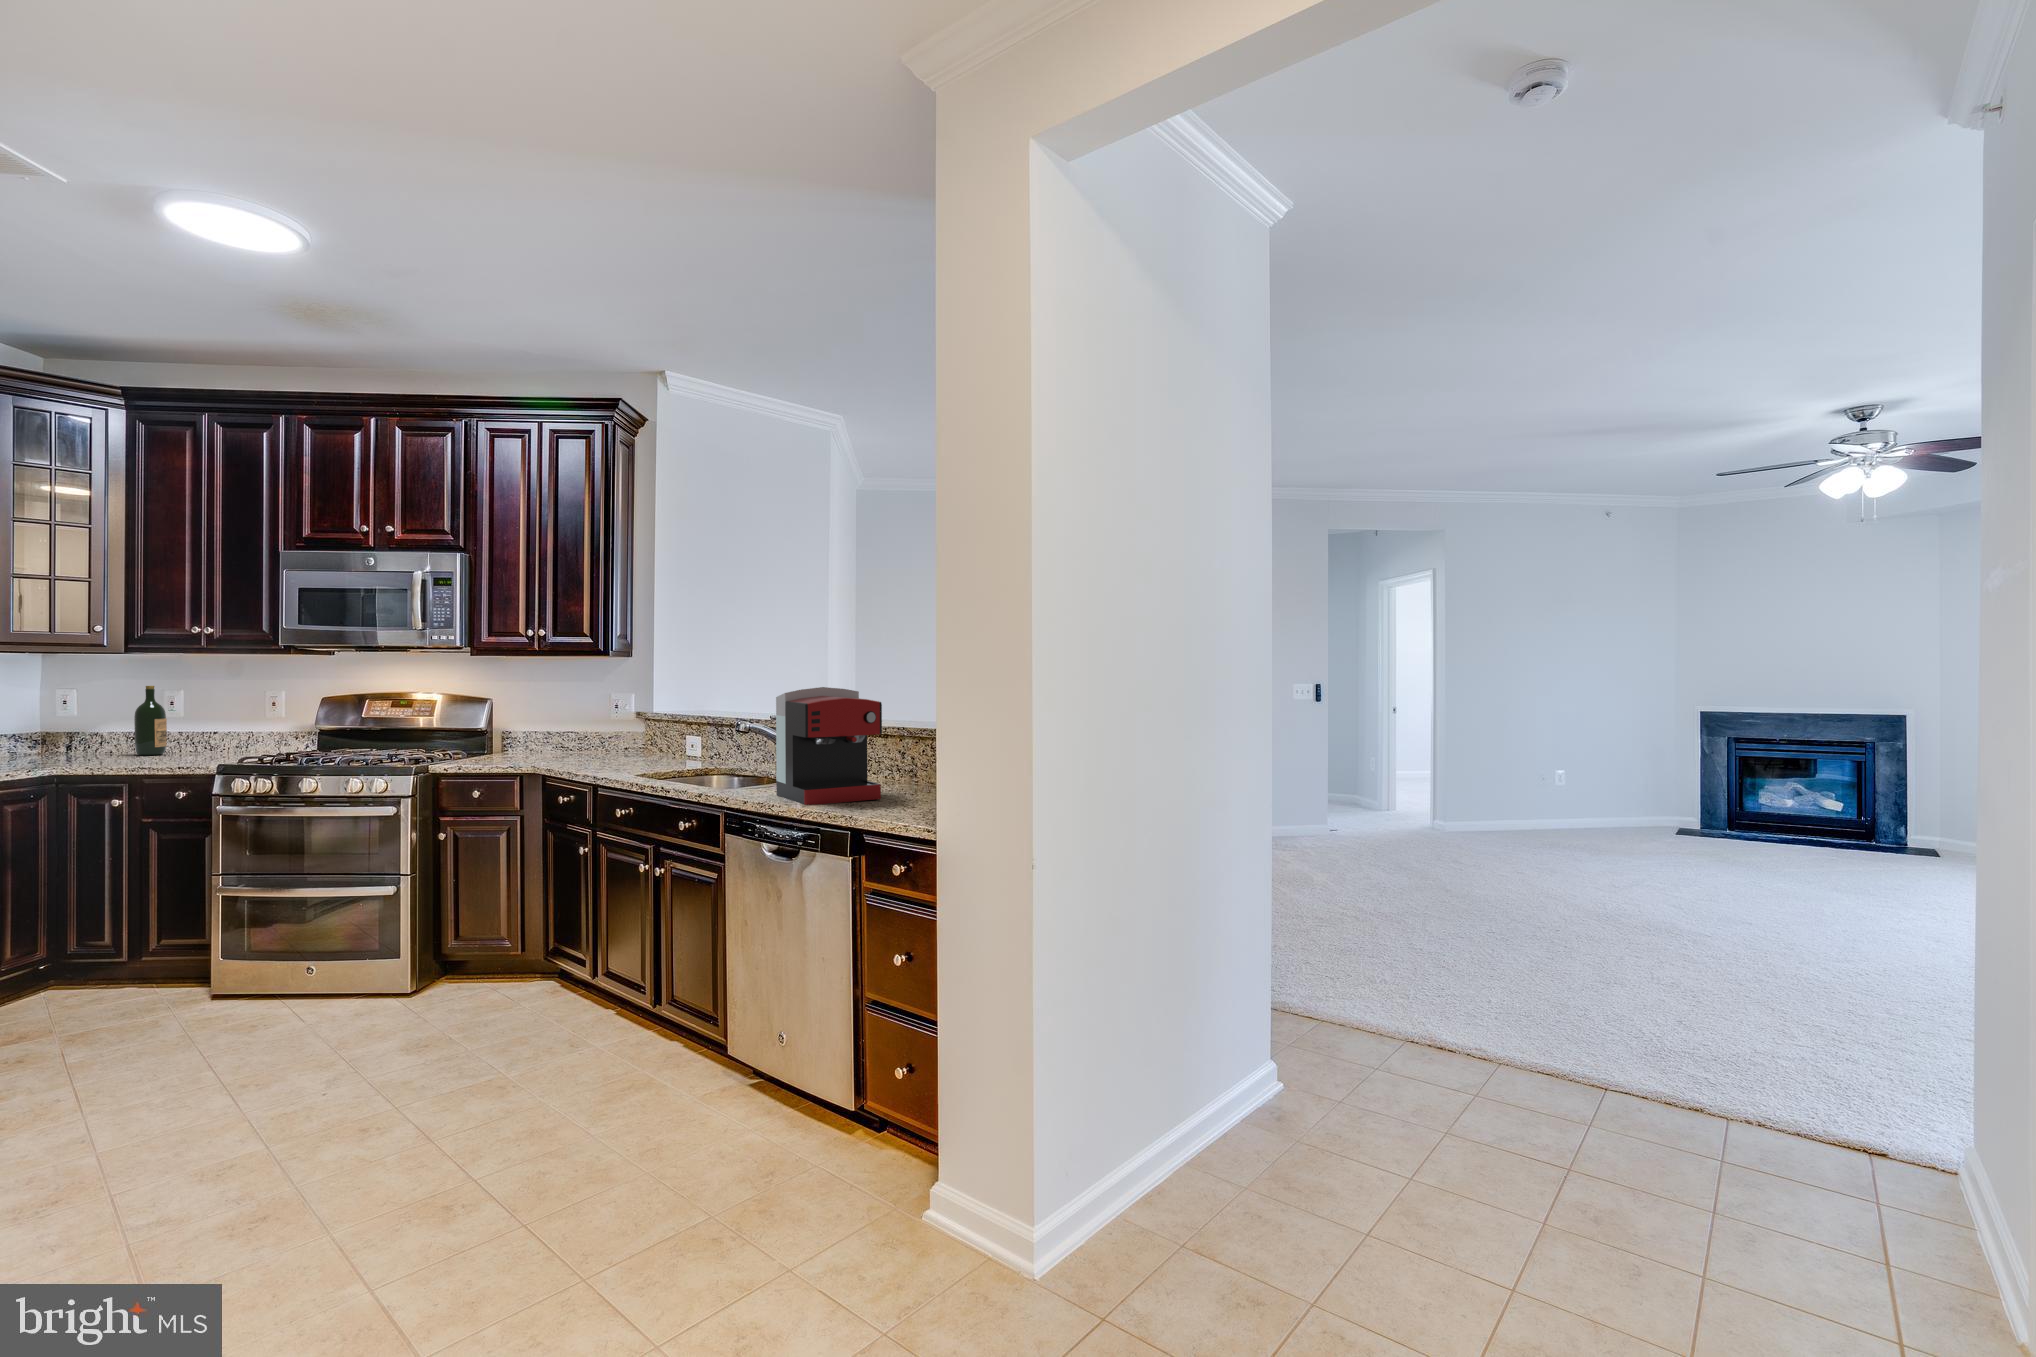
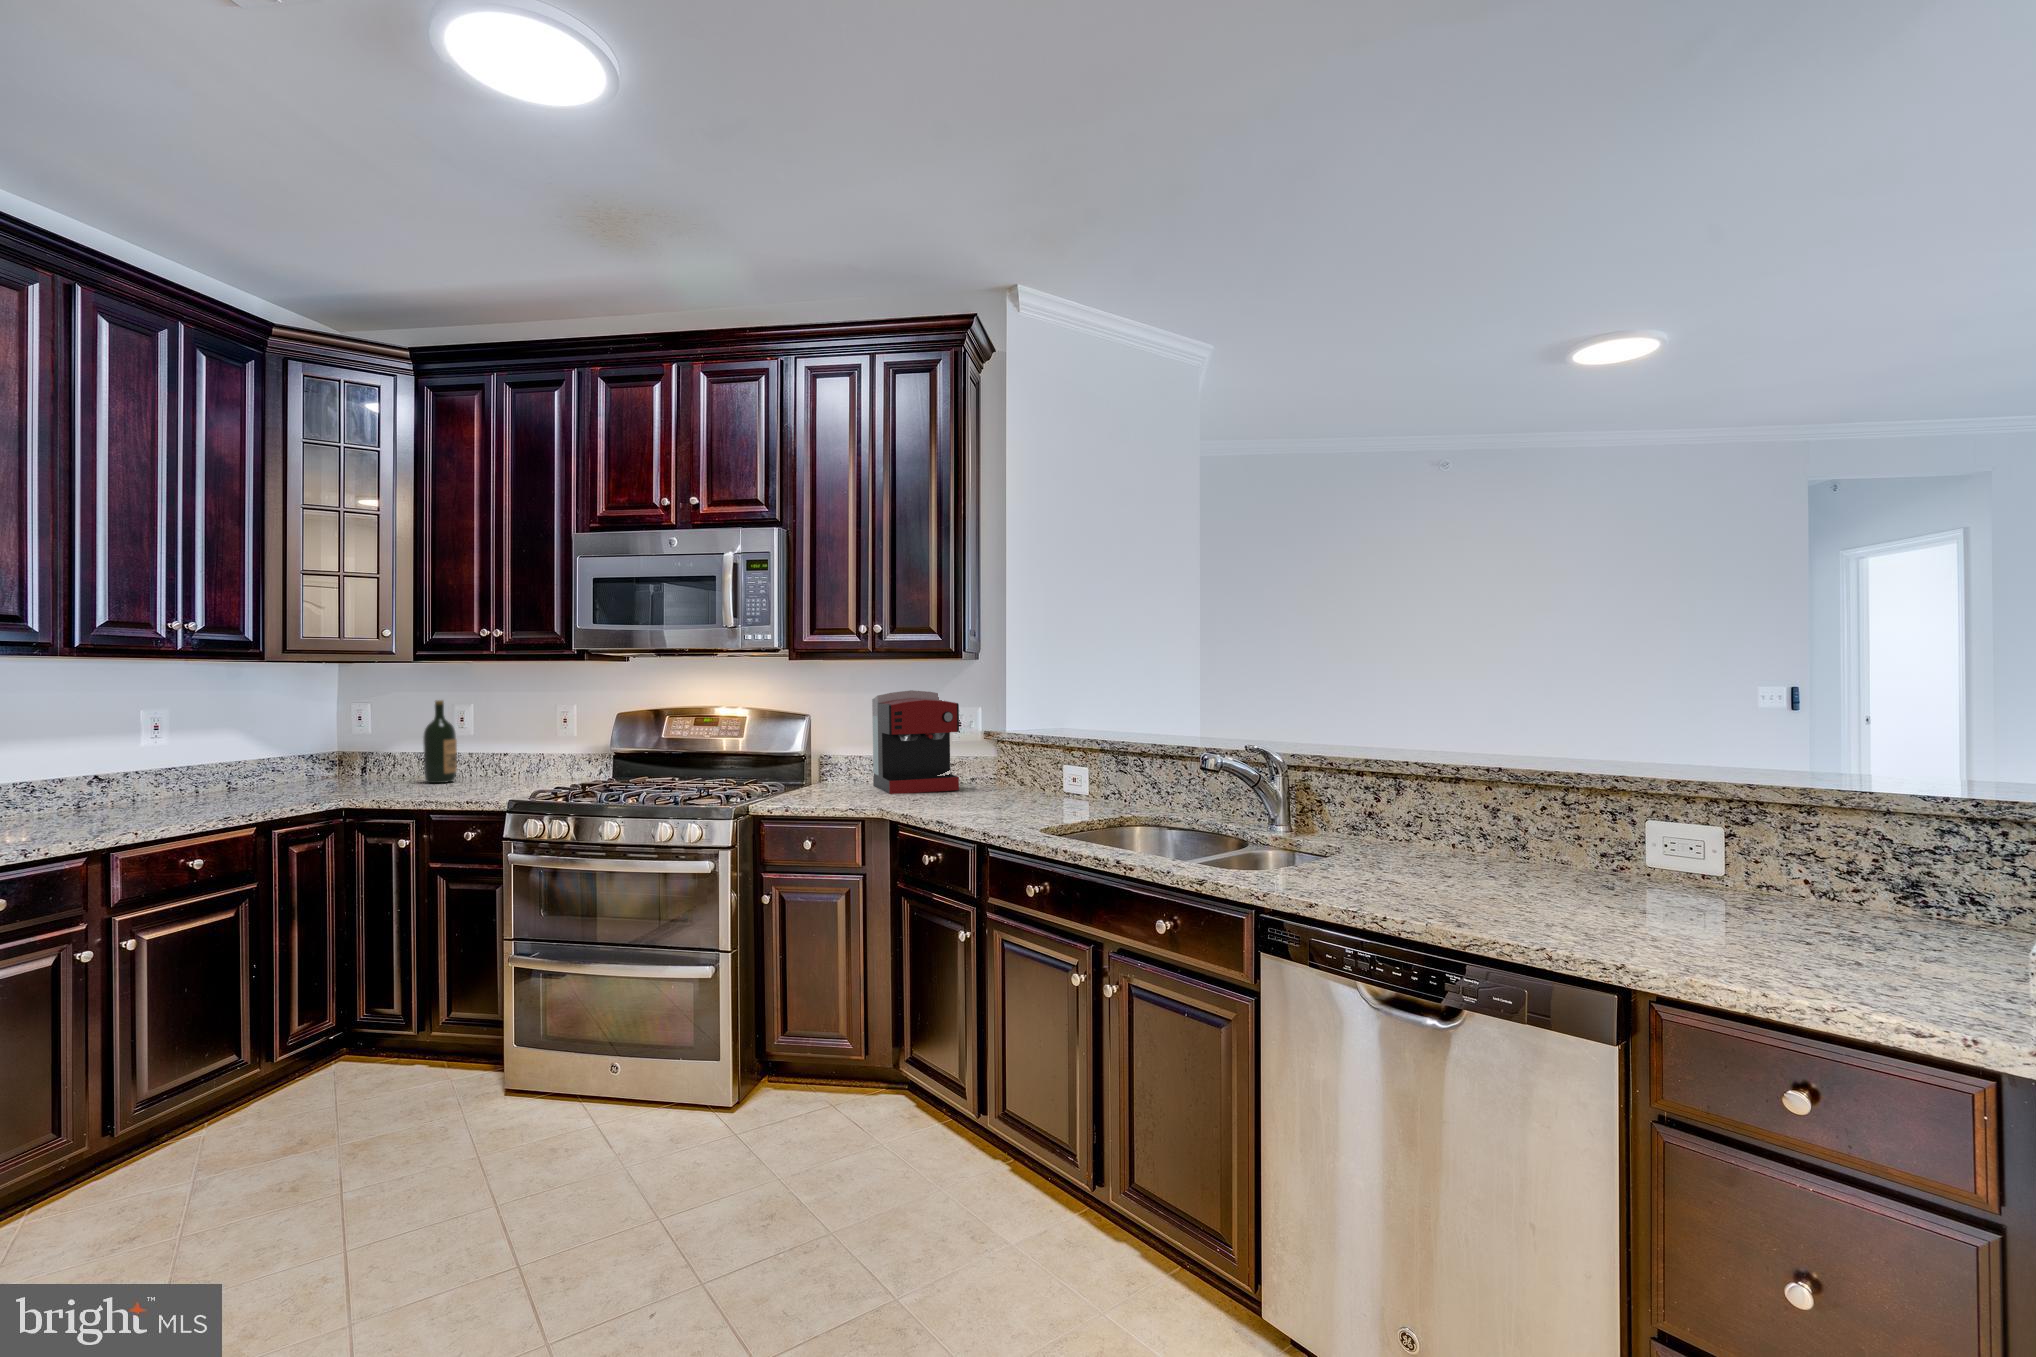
coffee maker: present [776,687,882,805] -> present [872,690,959,794]

